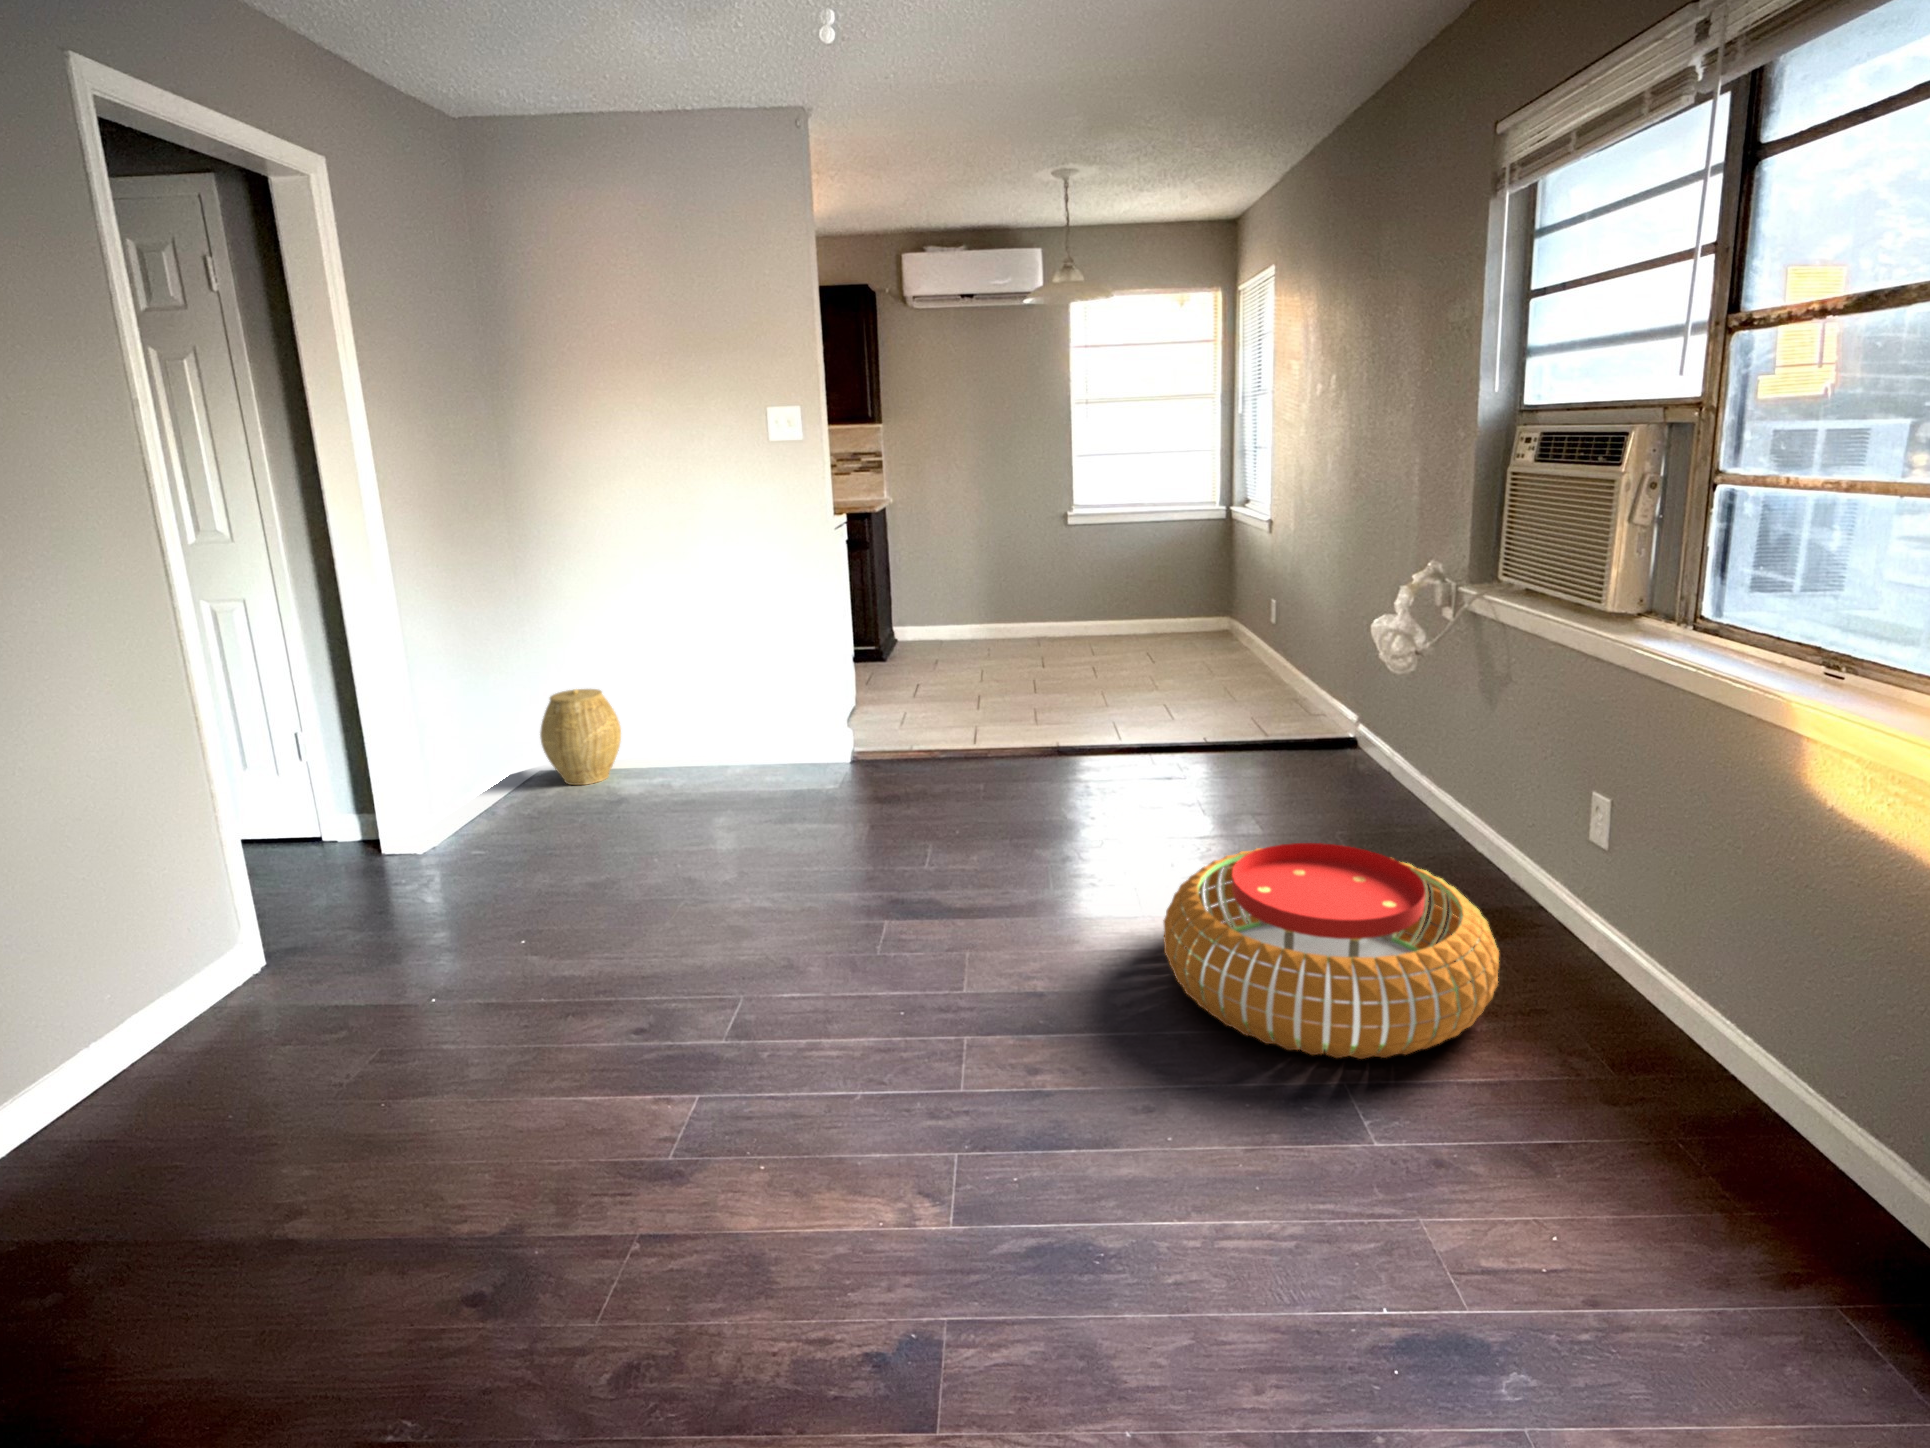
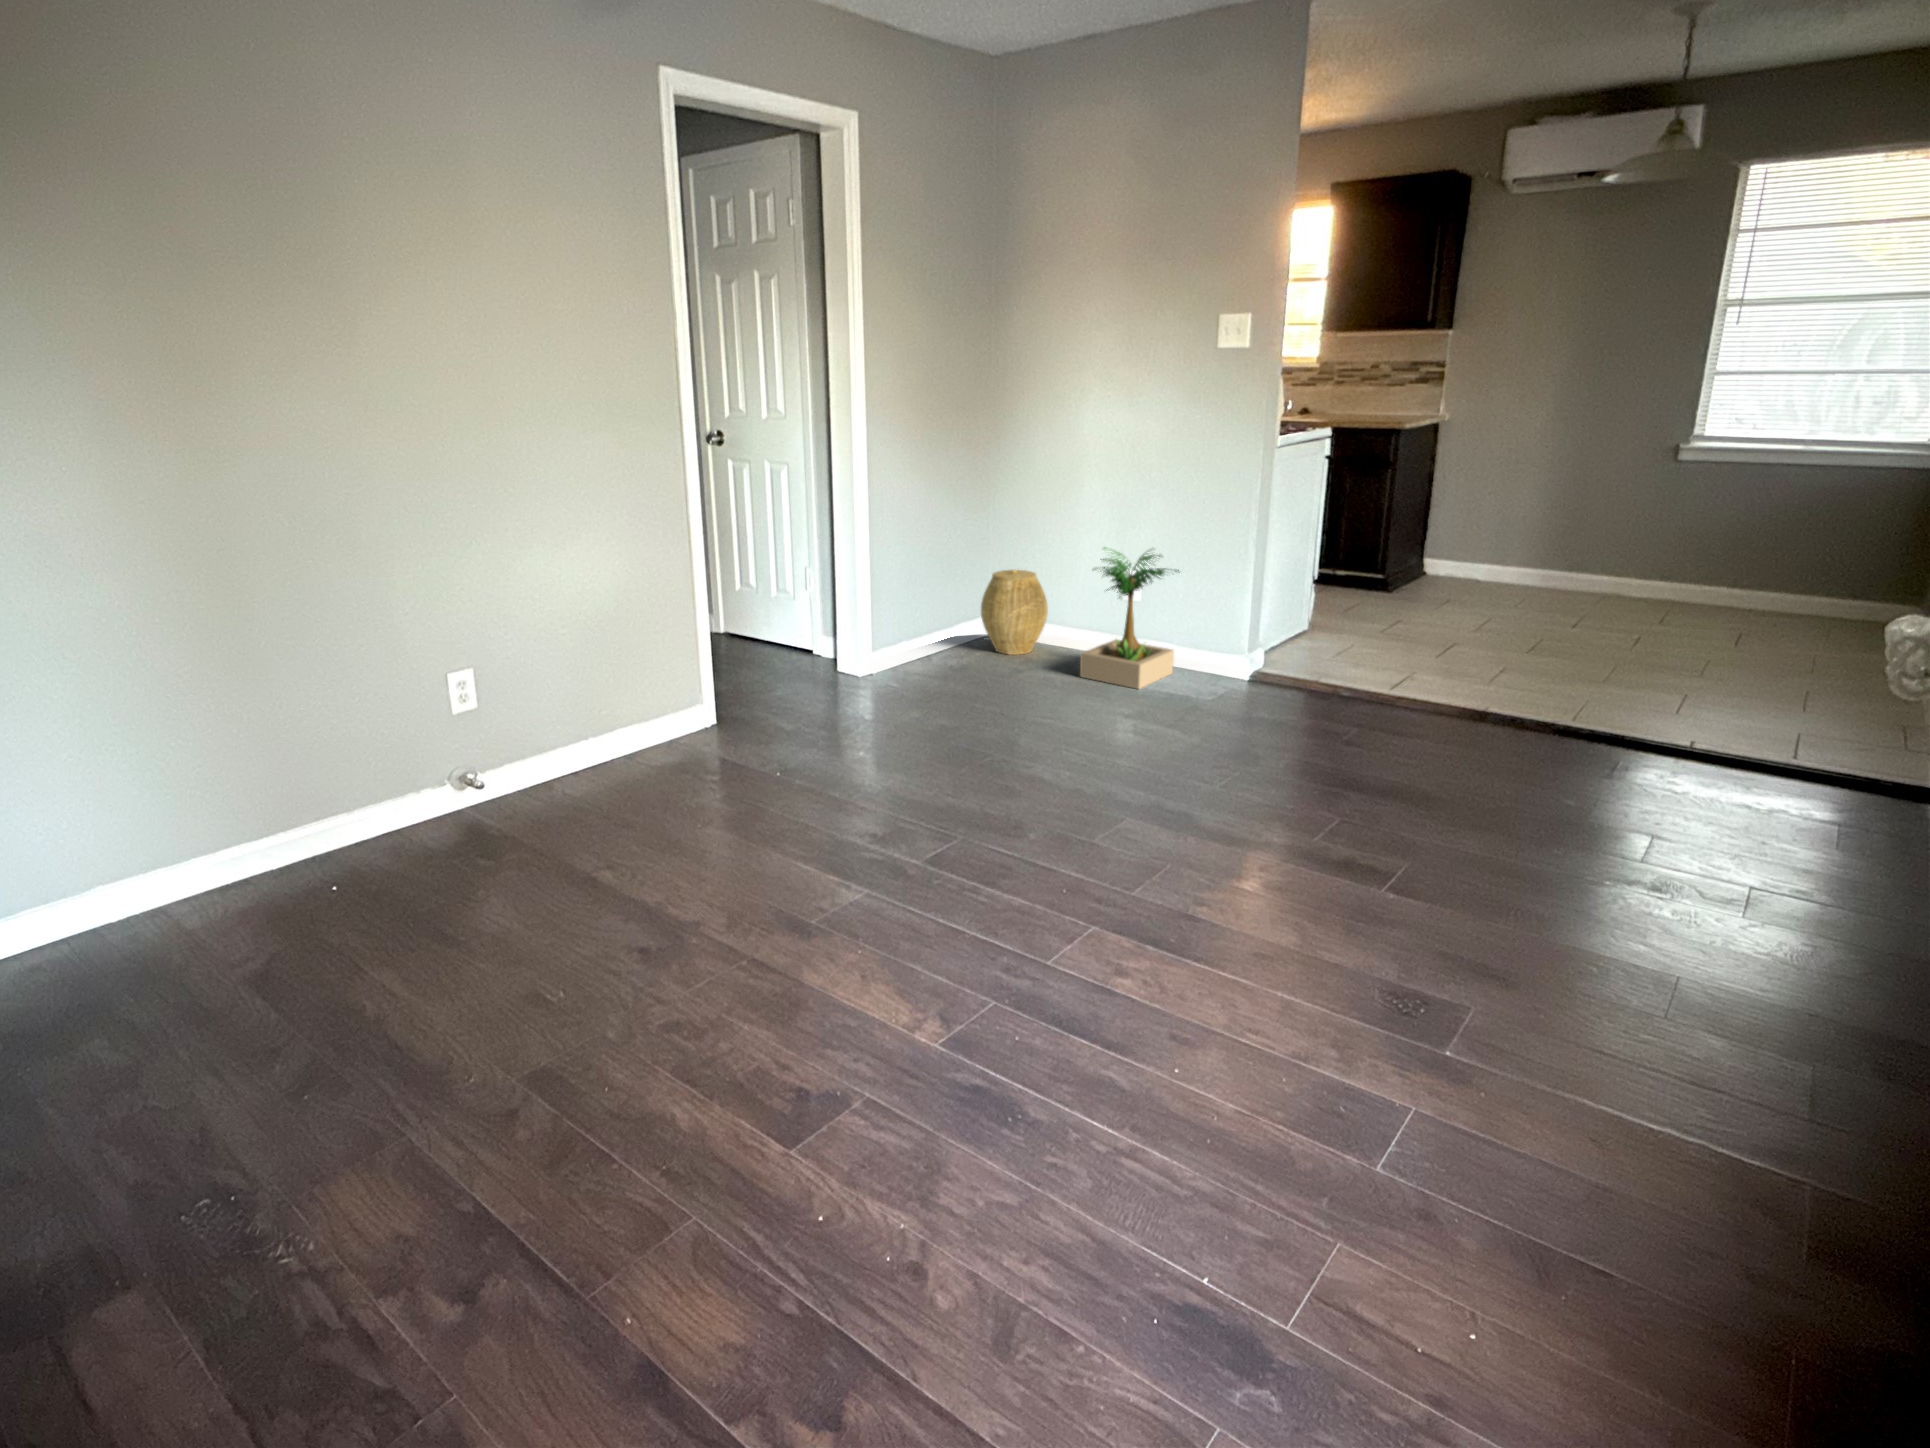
potted plant: none [677,641,783,790] -> present [1080,548,1180,689]
pouf: present [1163,843,1499,1059] -> none [1312,857,1750,1134]

